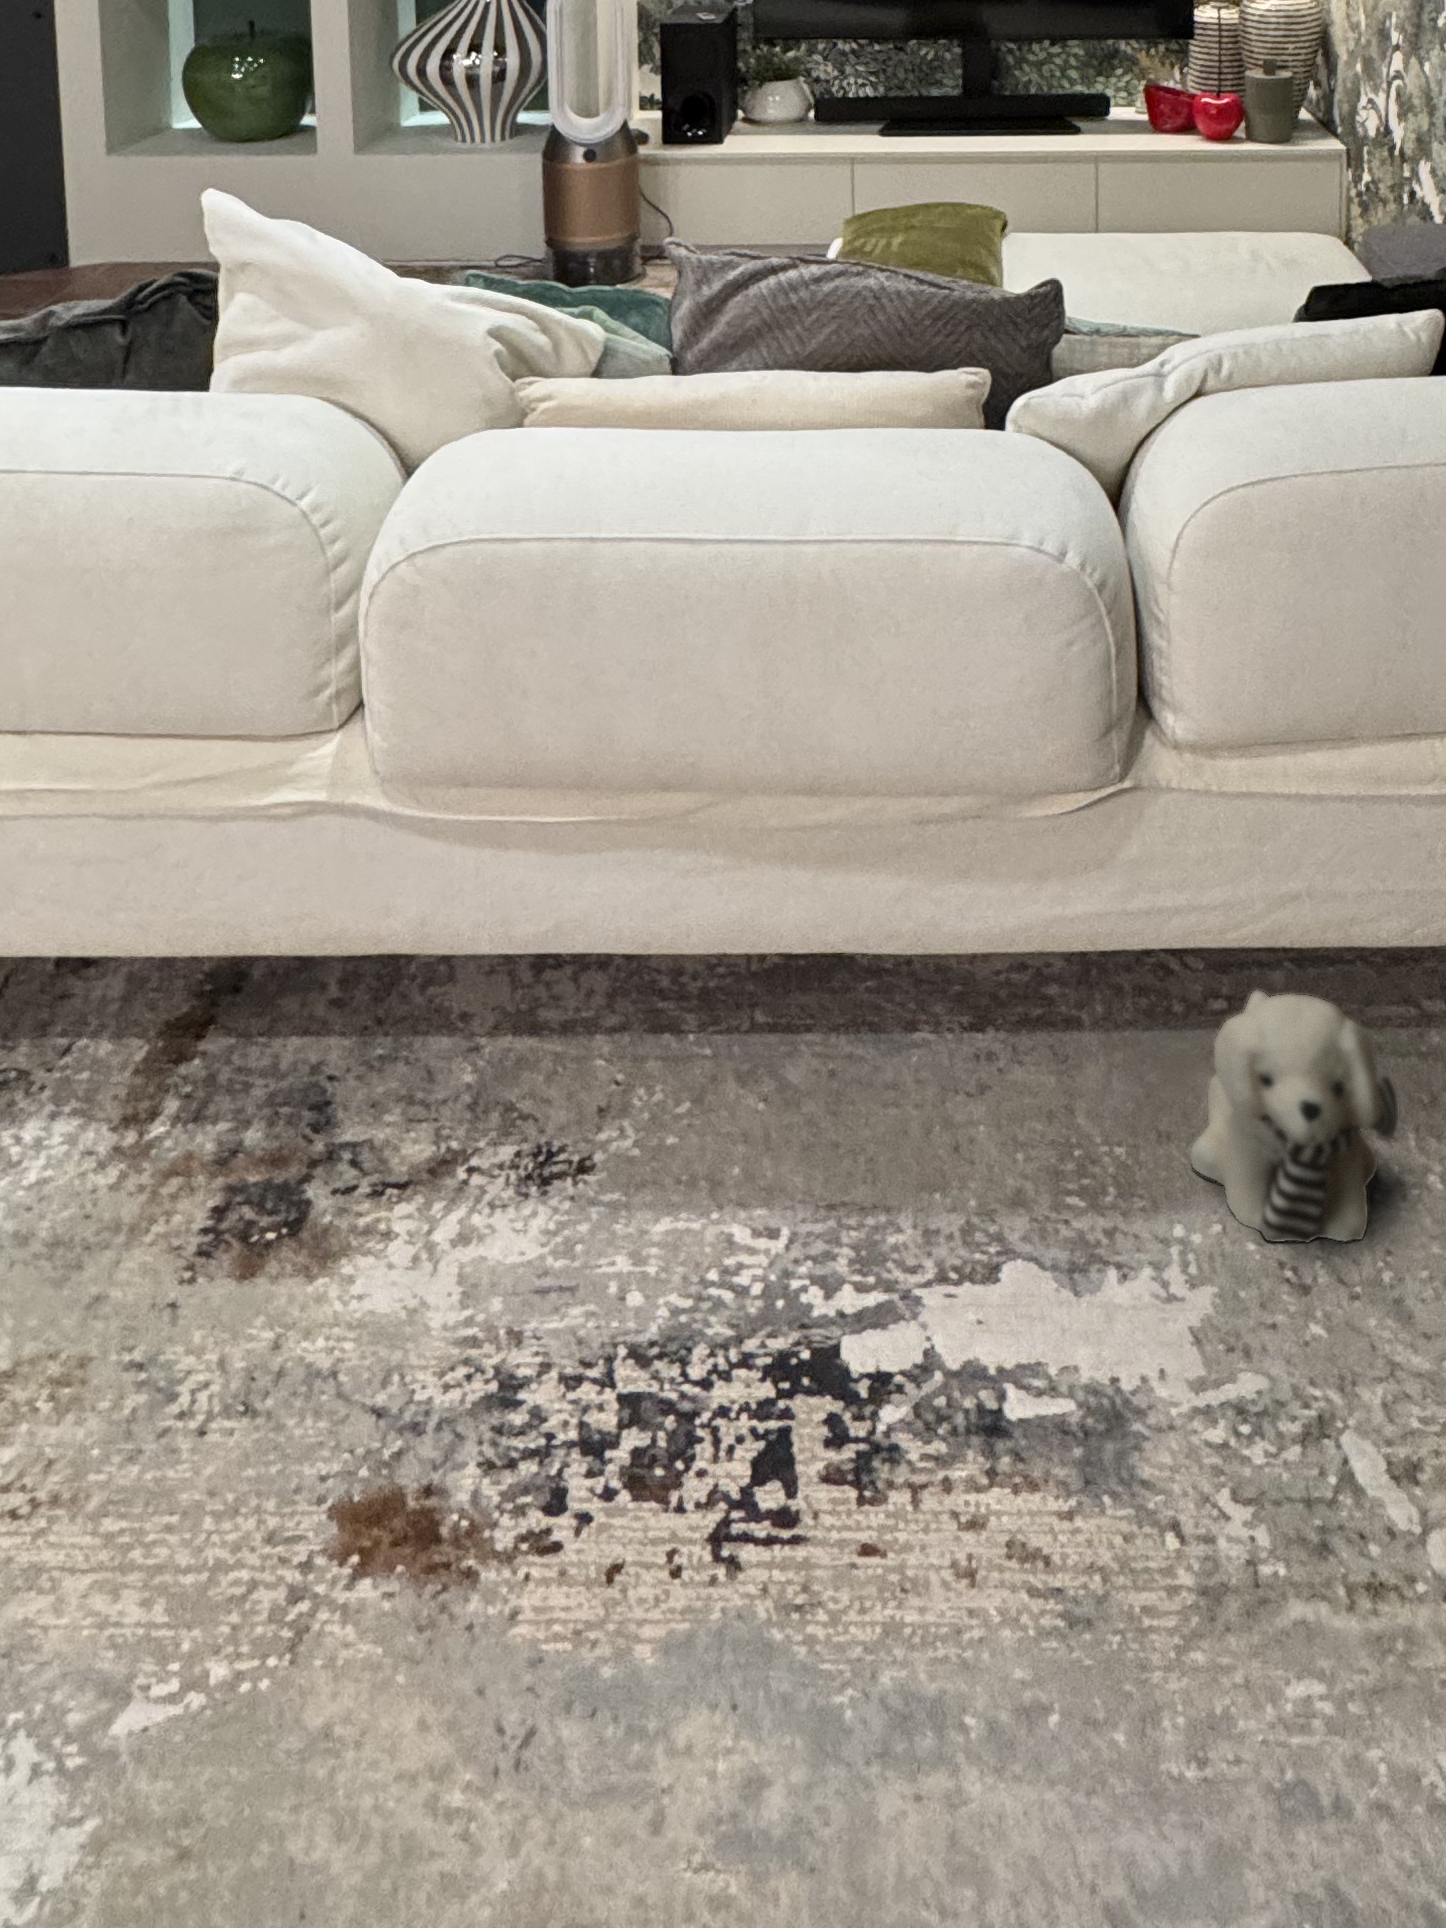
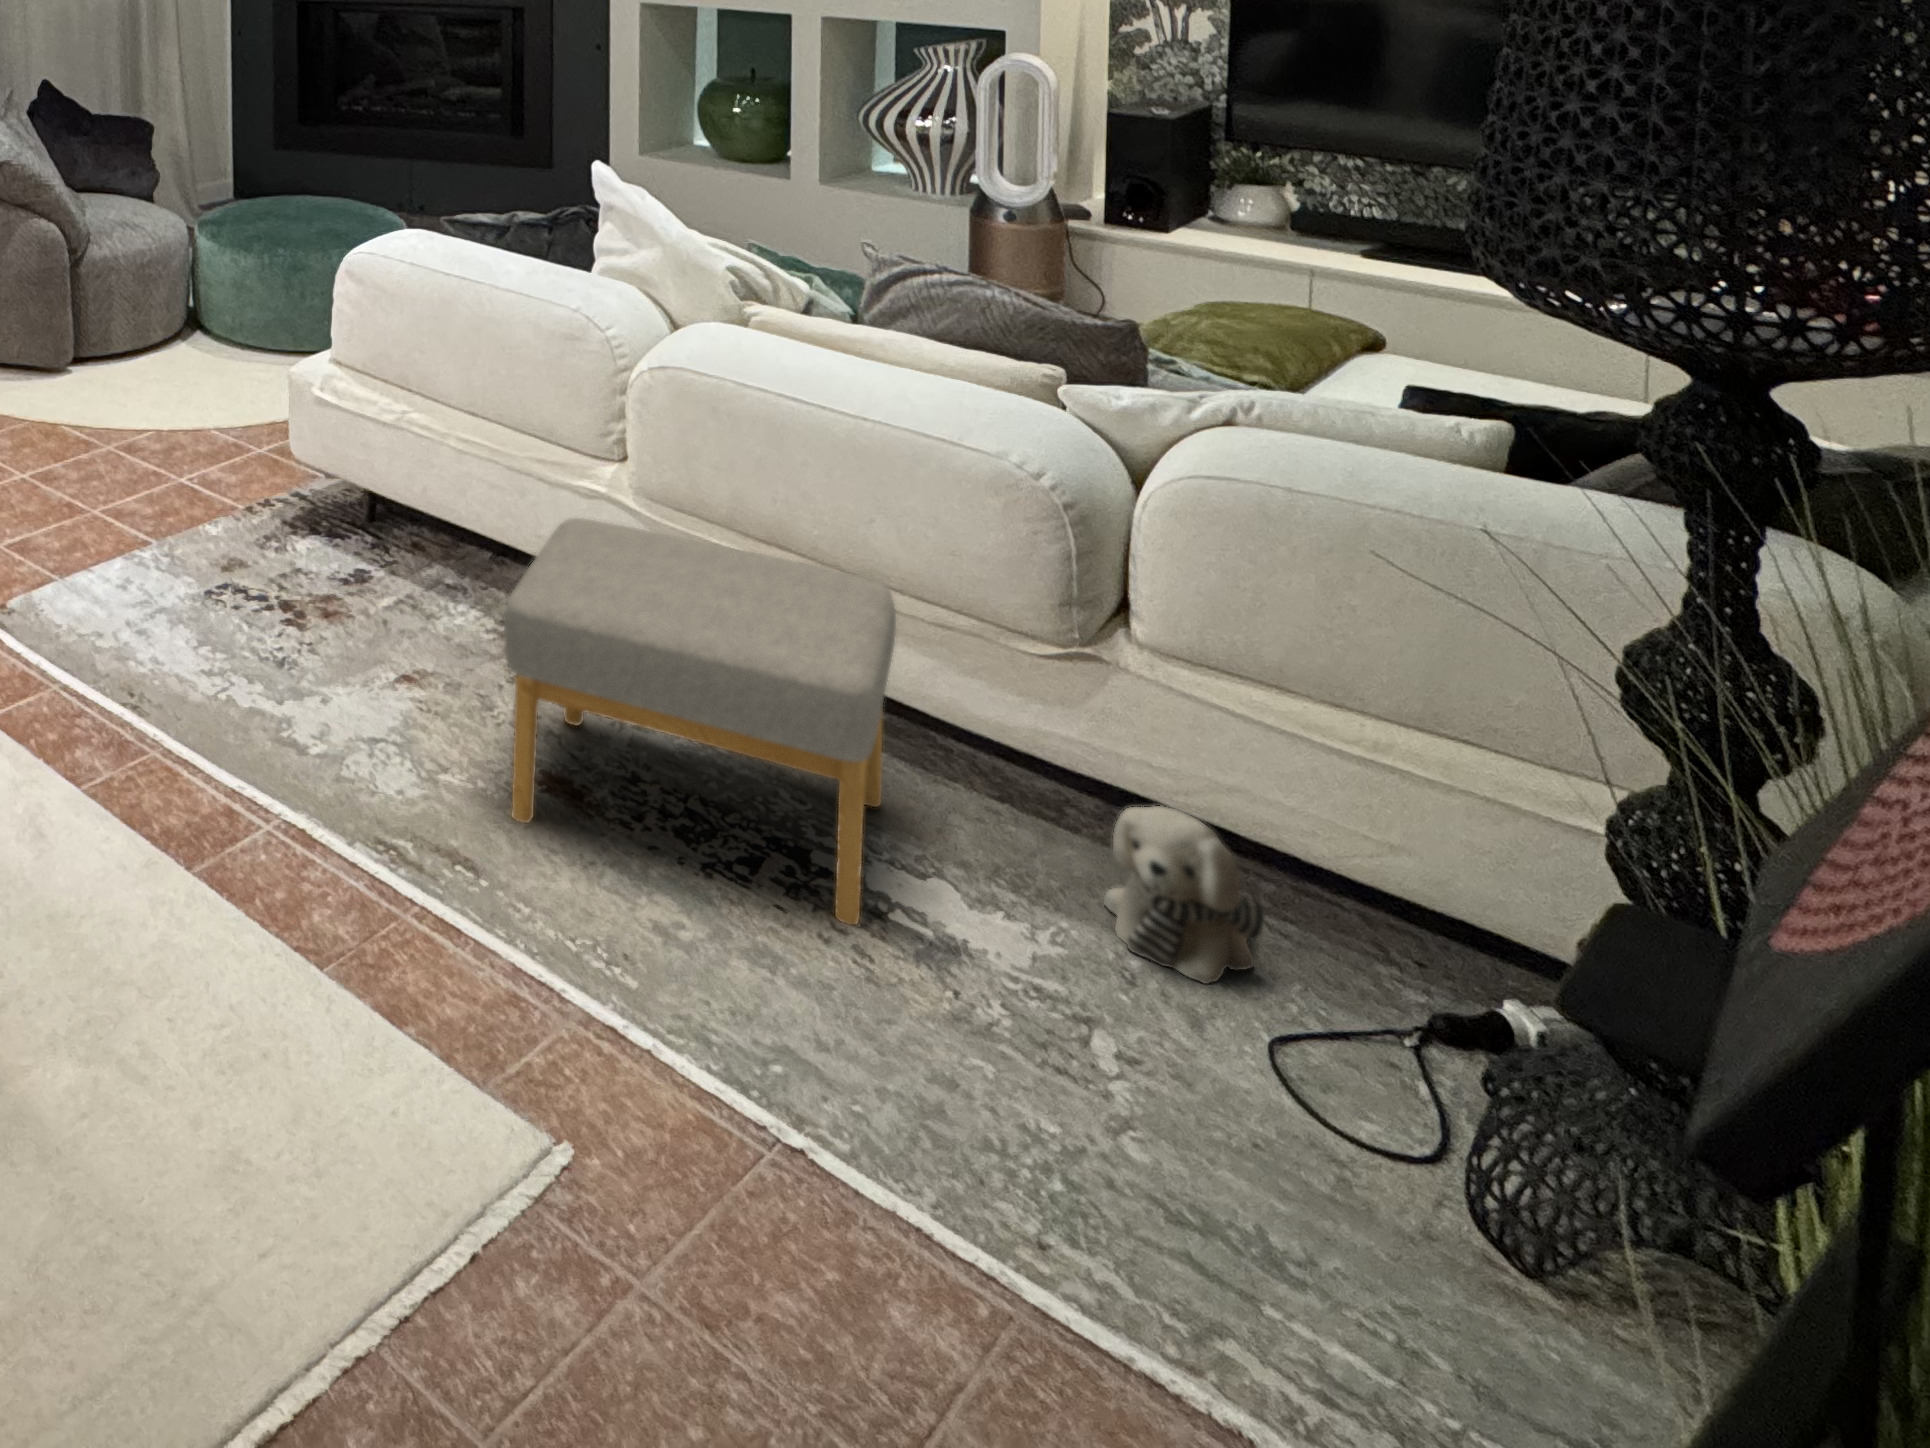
footstool: none [286,808,998,1699] -> present [504,518,896,925]

